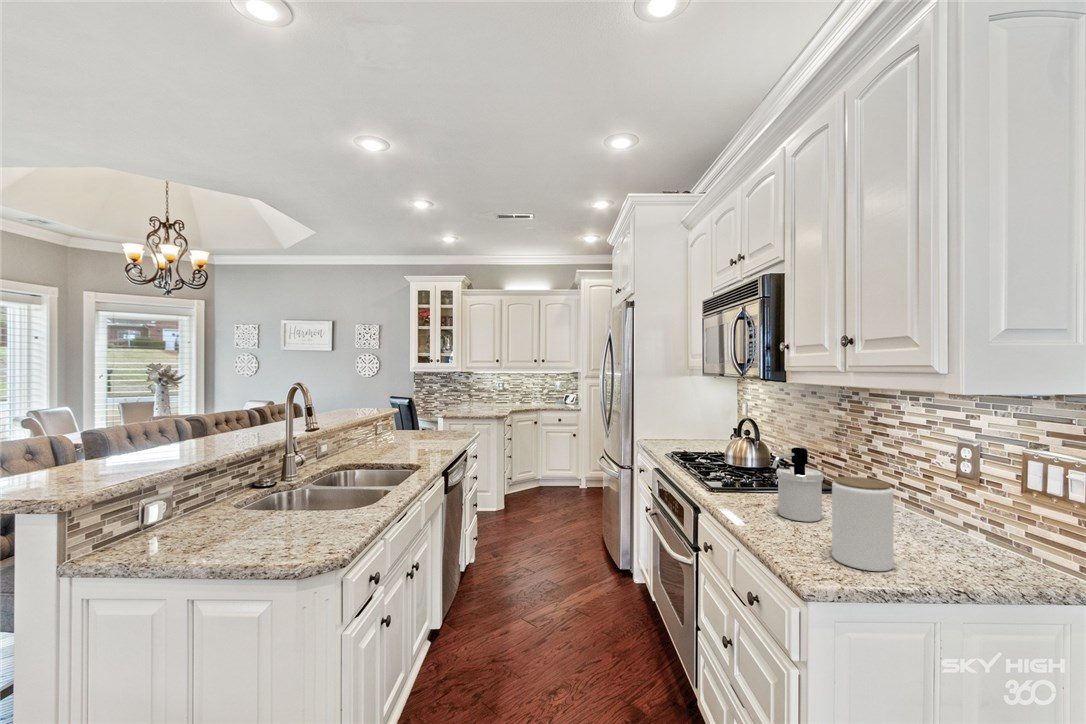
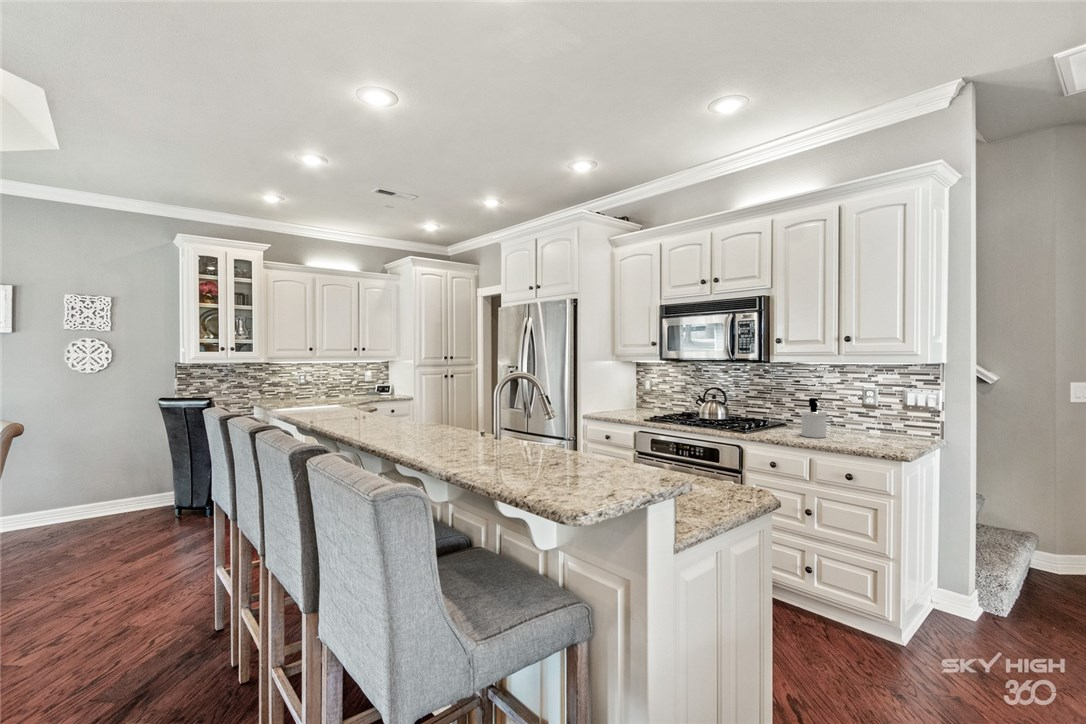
jar: present [832,477,894,571] -> none [869,406,899,447]

